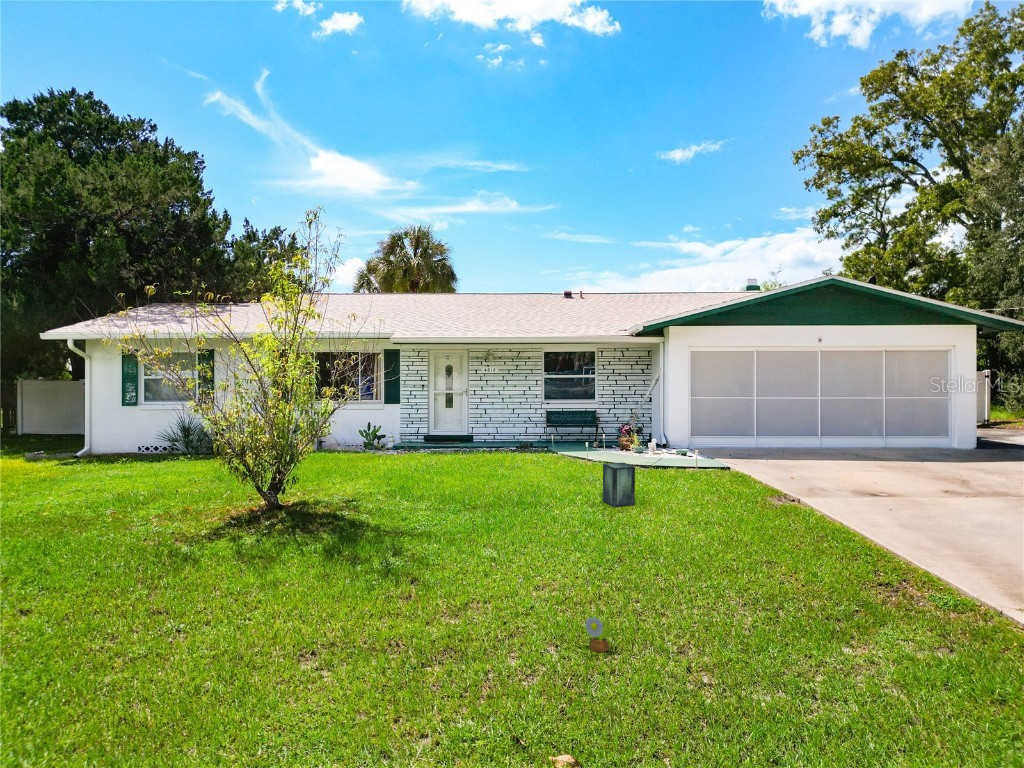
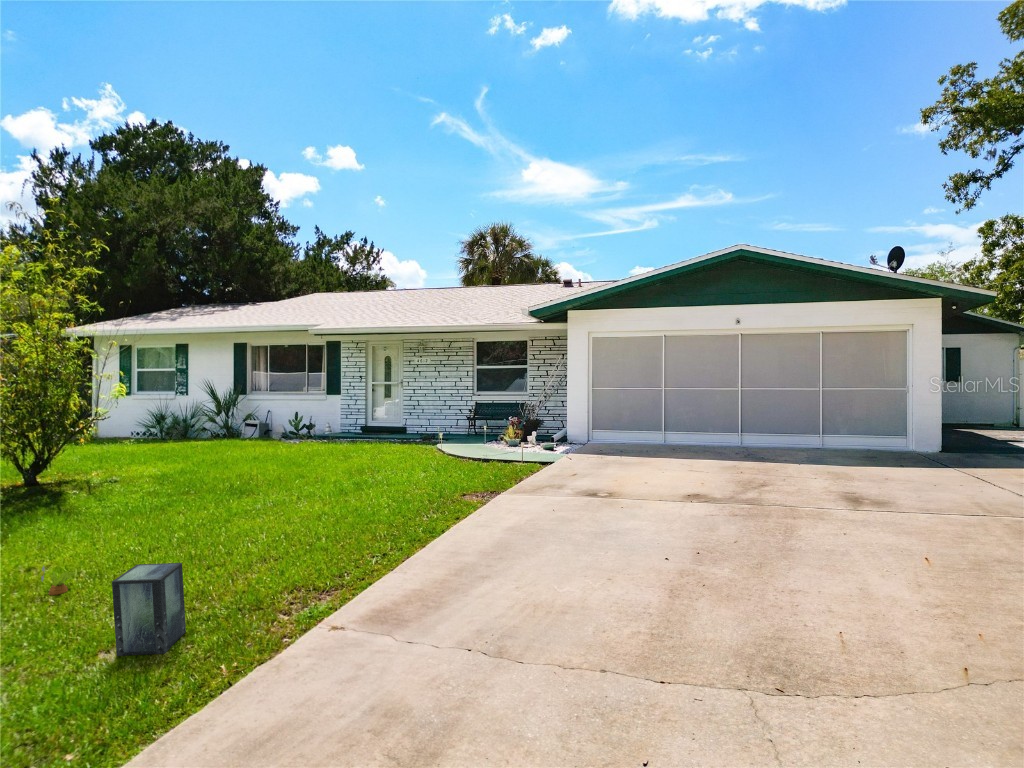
storage box: present [603,463,635,507] -> present [112,563,186,656]

